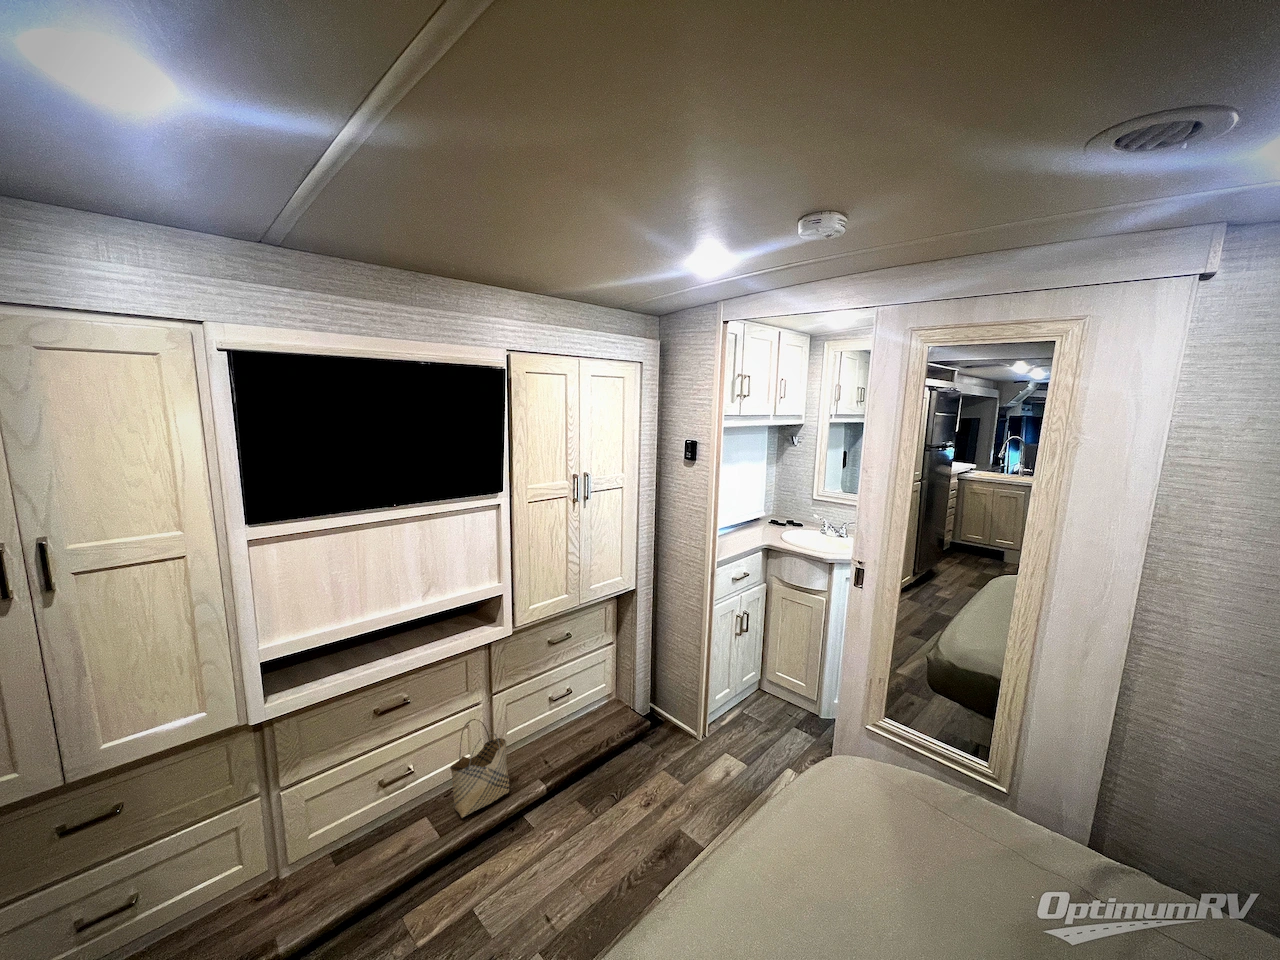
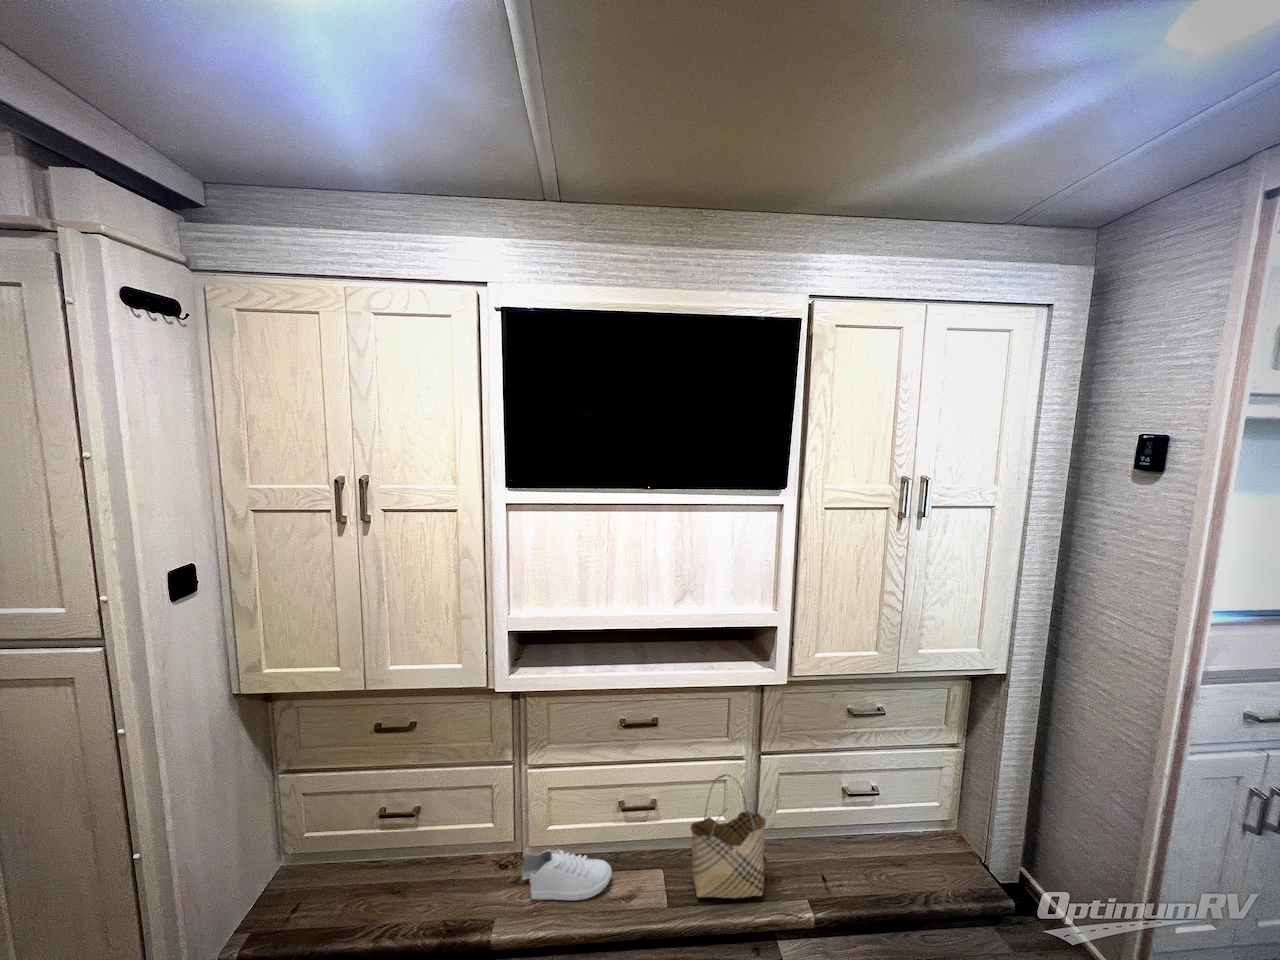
shoe: none [289,835,385,901] -> present [522,850,612,900]

